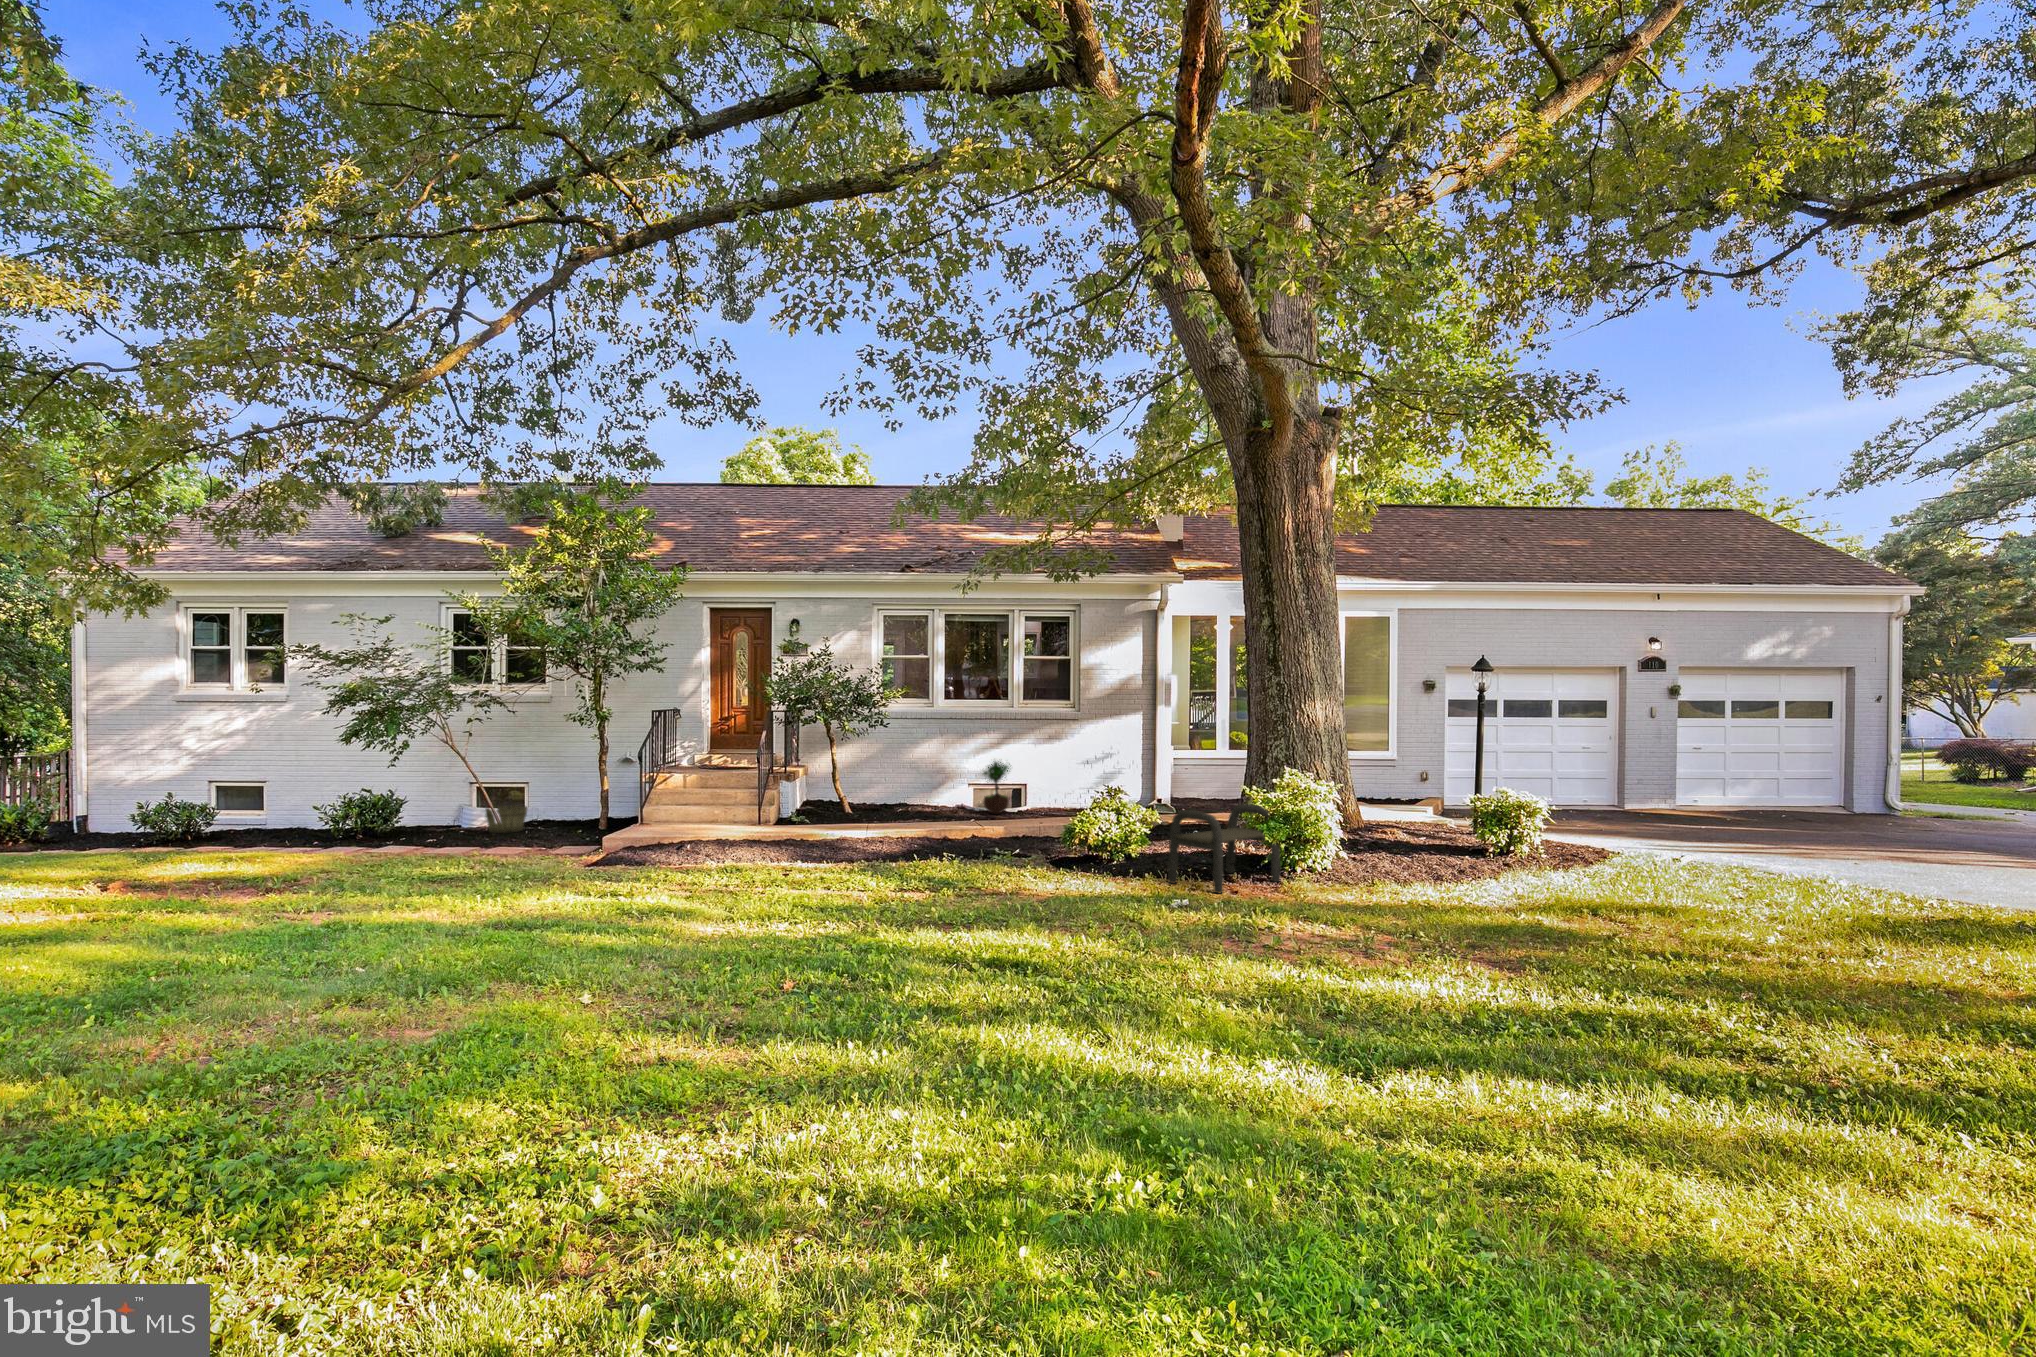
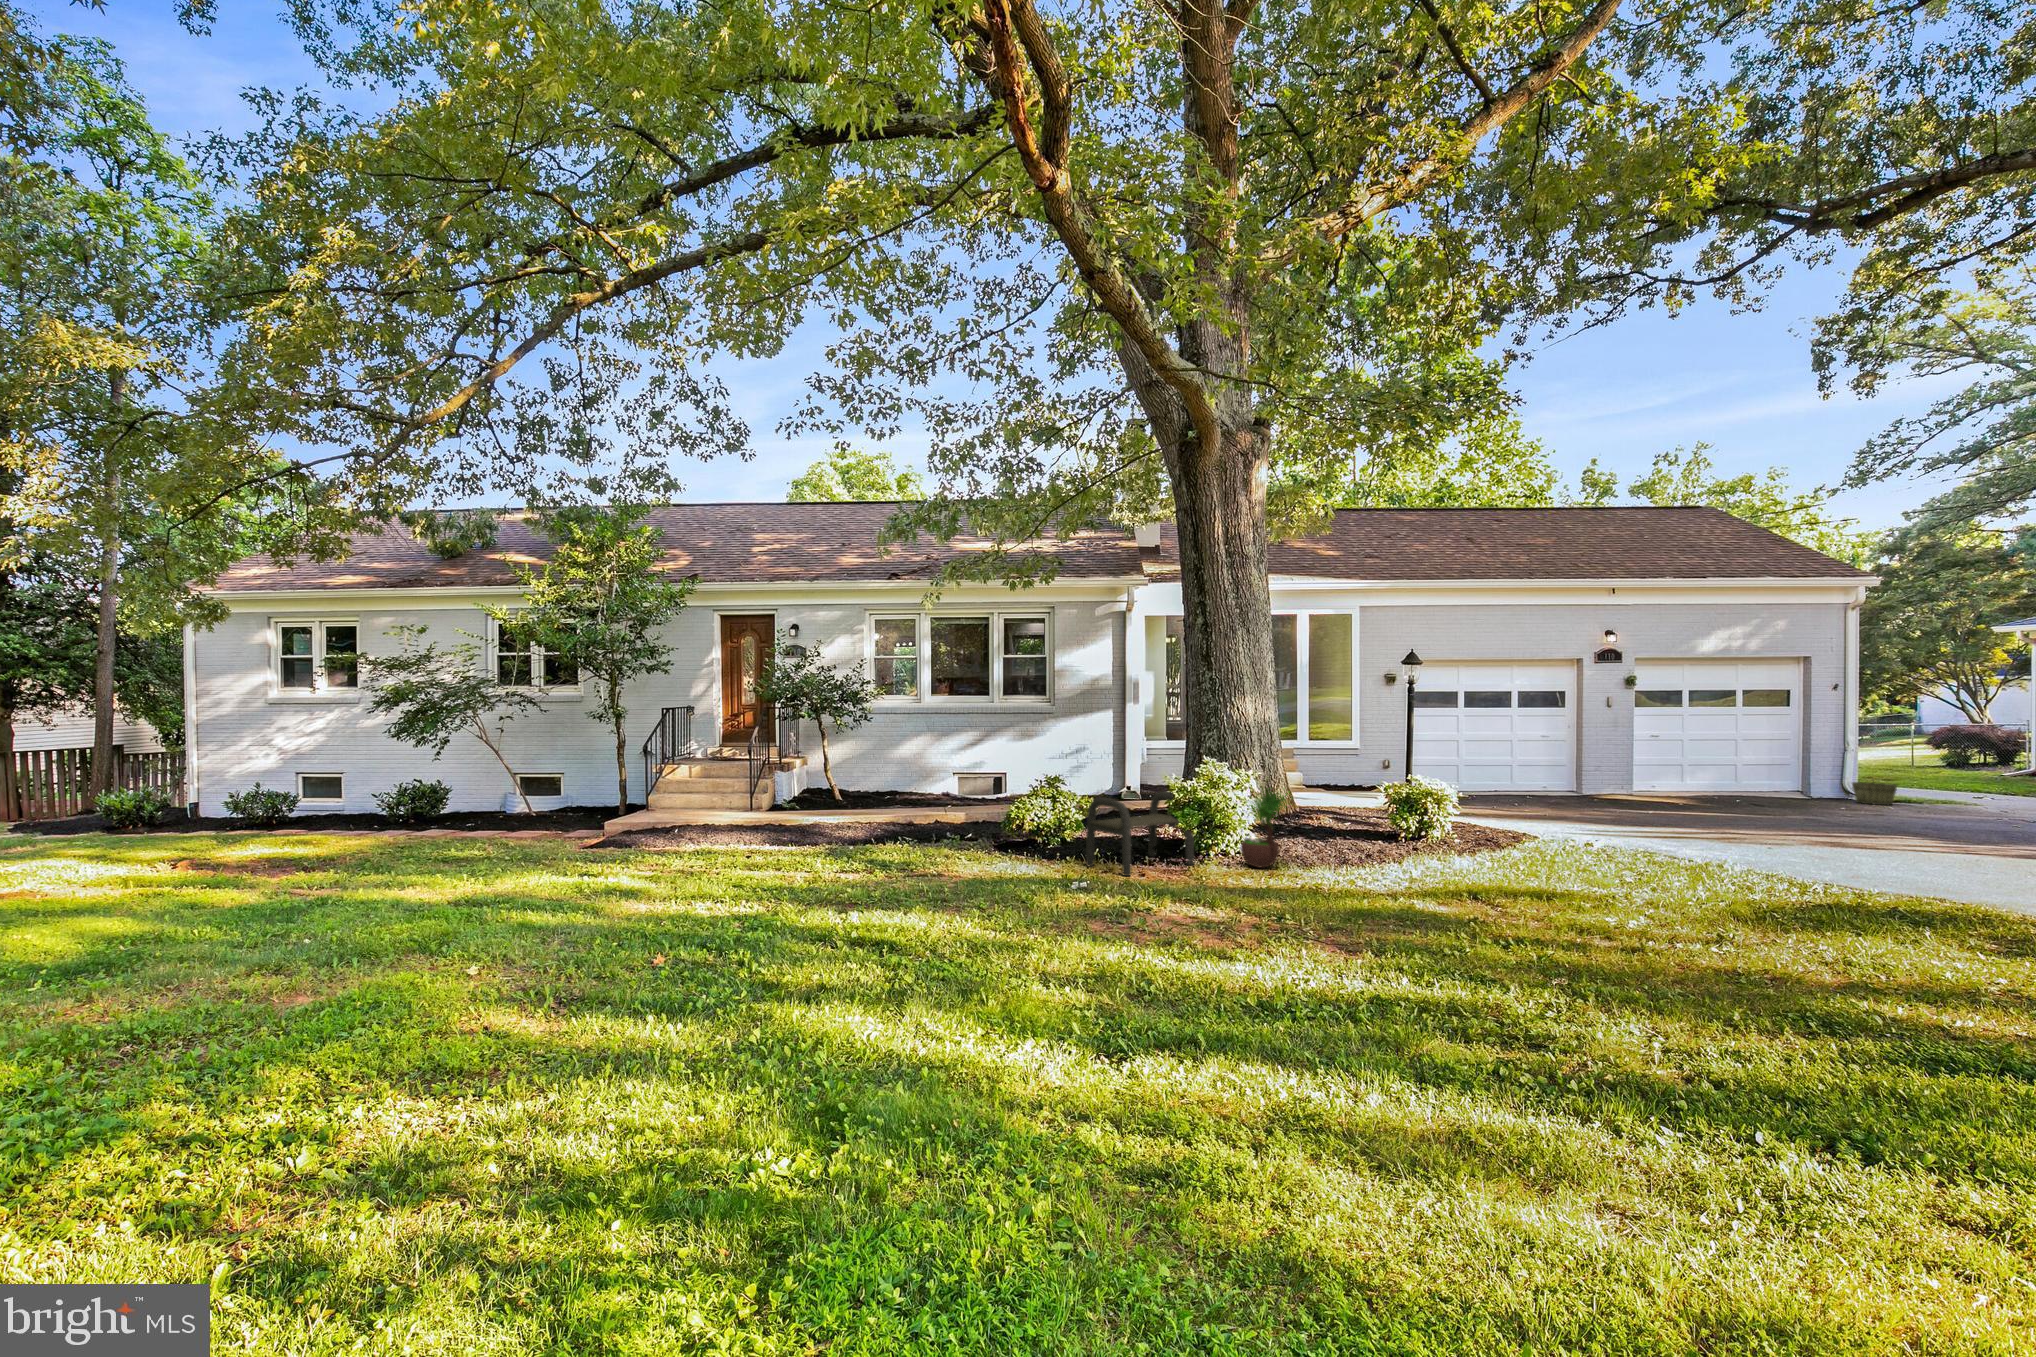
potted tree: present [983,761,1010,814] -> present [1241,788,1287,868]
wooden bucket: present [486,805,527,833] -> present [1852,780,1897,805]

